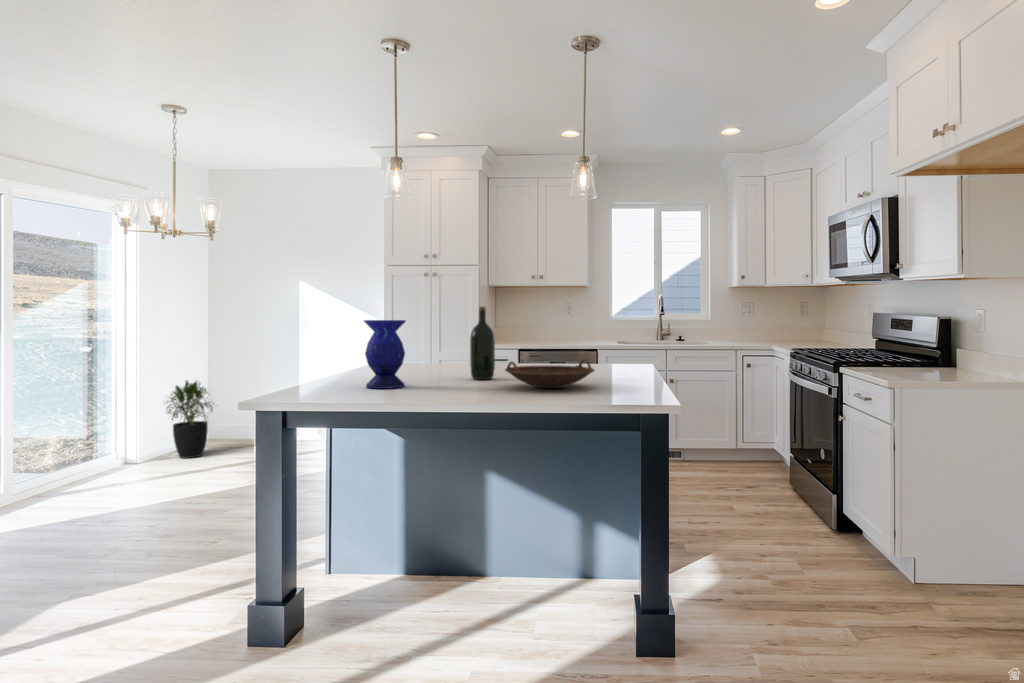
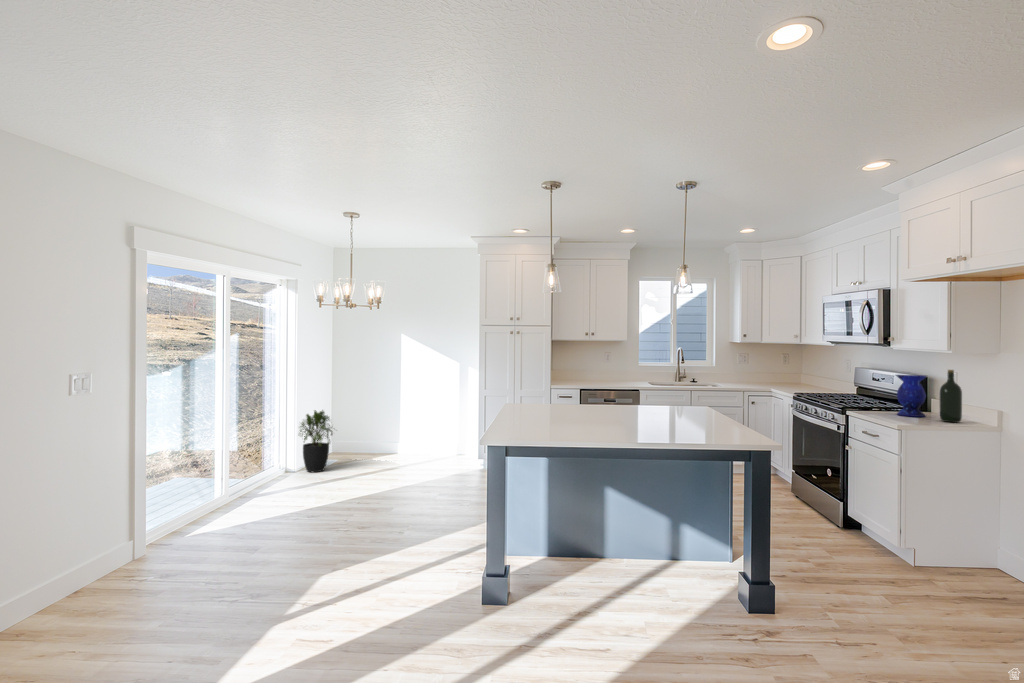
wine bottle: present [470,307,495,380] -> present [940,370,962,422]
vase: present [364,320,406,389] -> present [896,375,926,417]
bowl: present [505,359,594,388] -> none [637,404,702,425]

